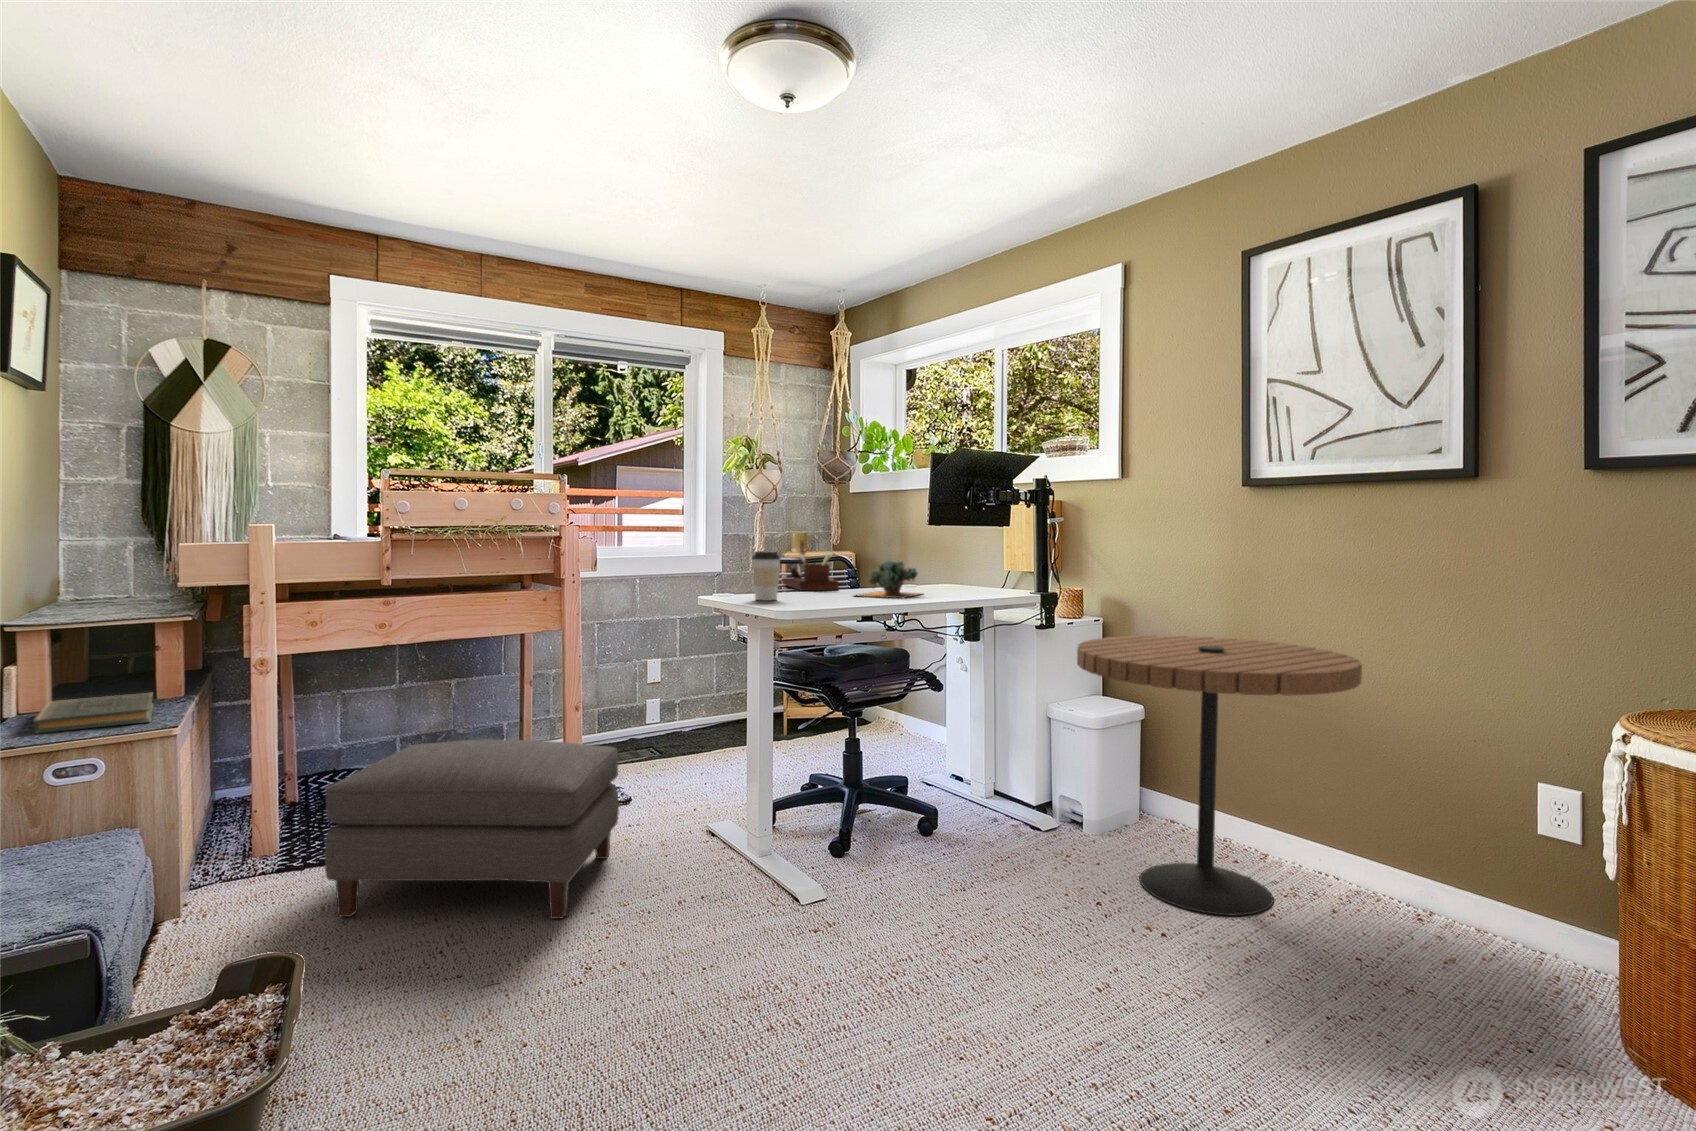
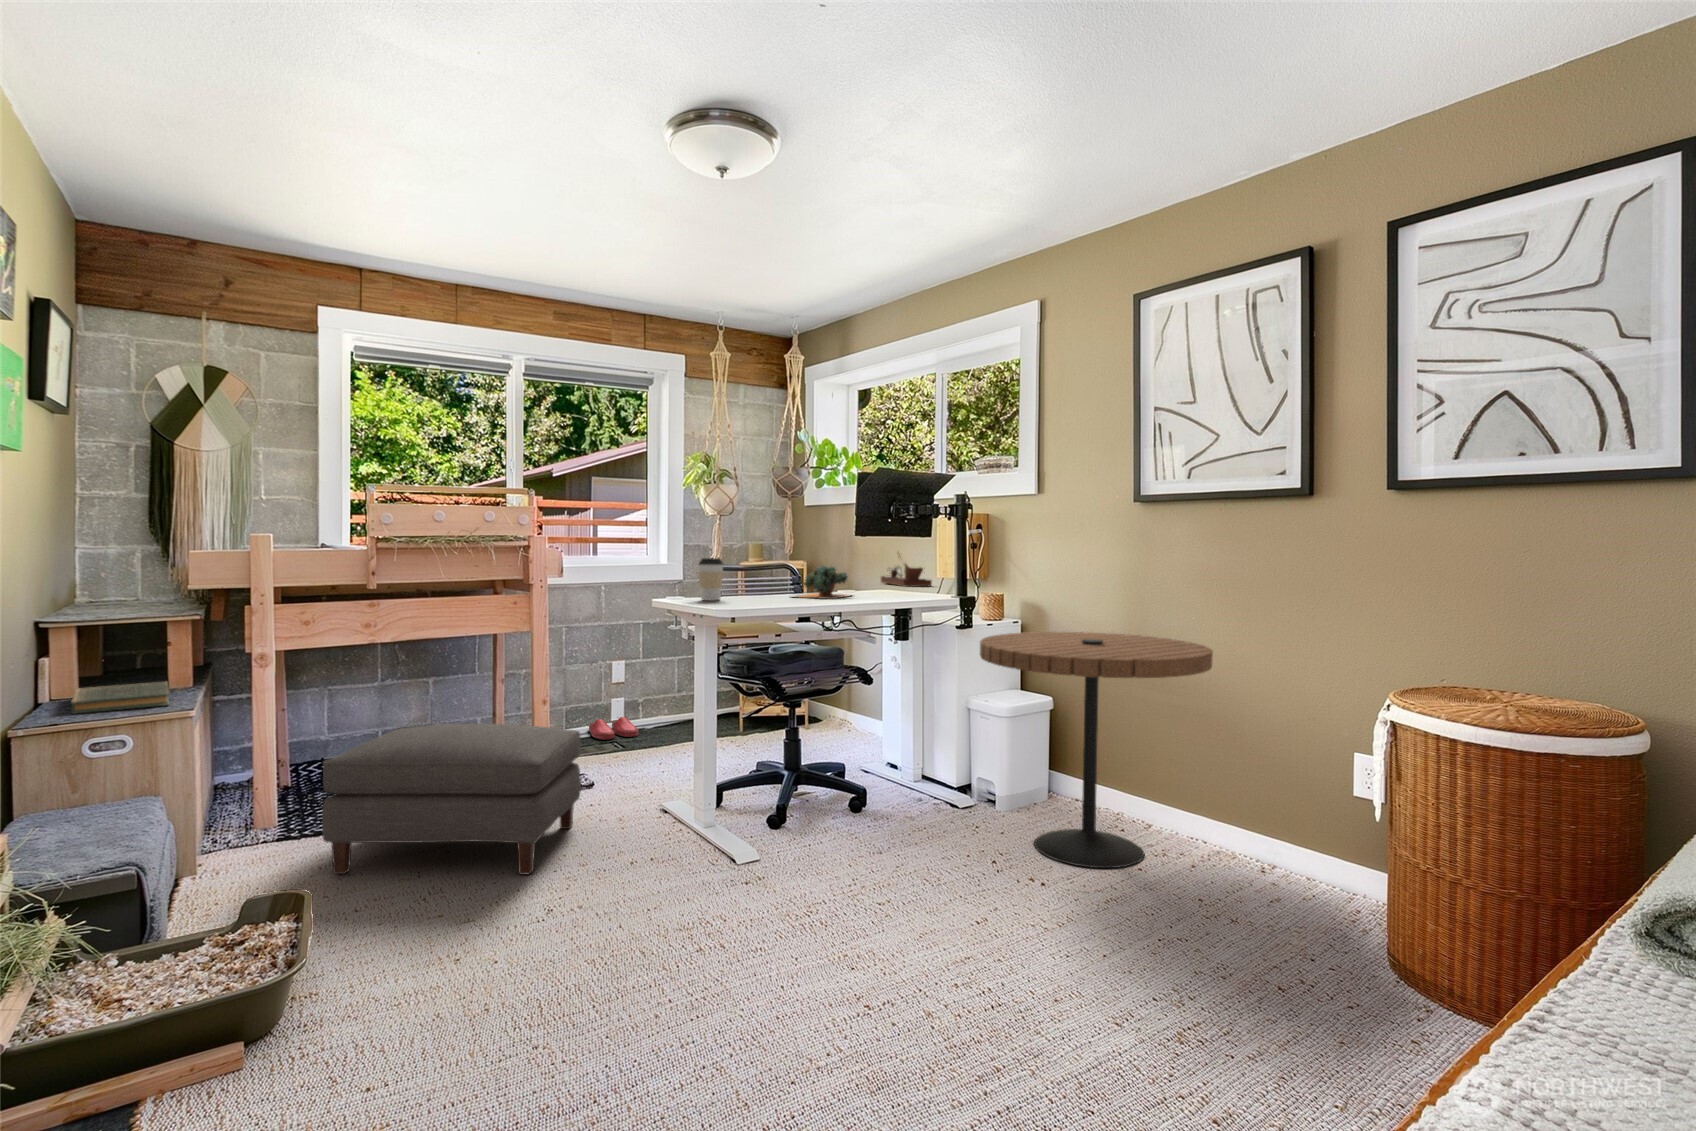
desk organizer: present [782,540,839,591] -> present [881,552,932,587]
slippers: none [623,723,676,748] -> present [589,717,638,740]

